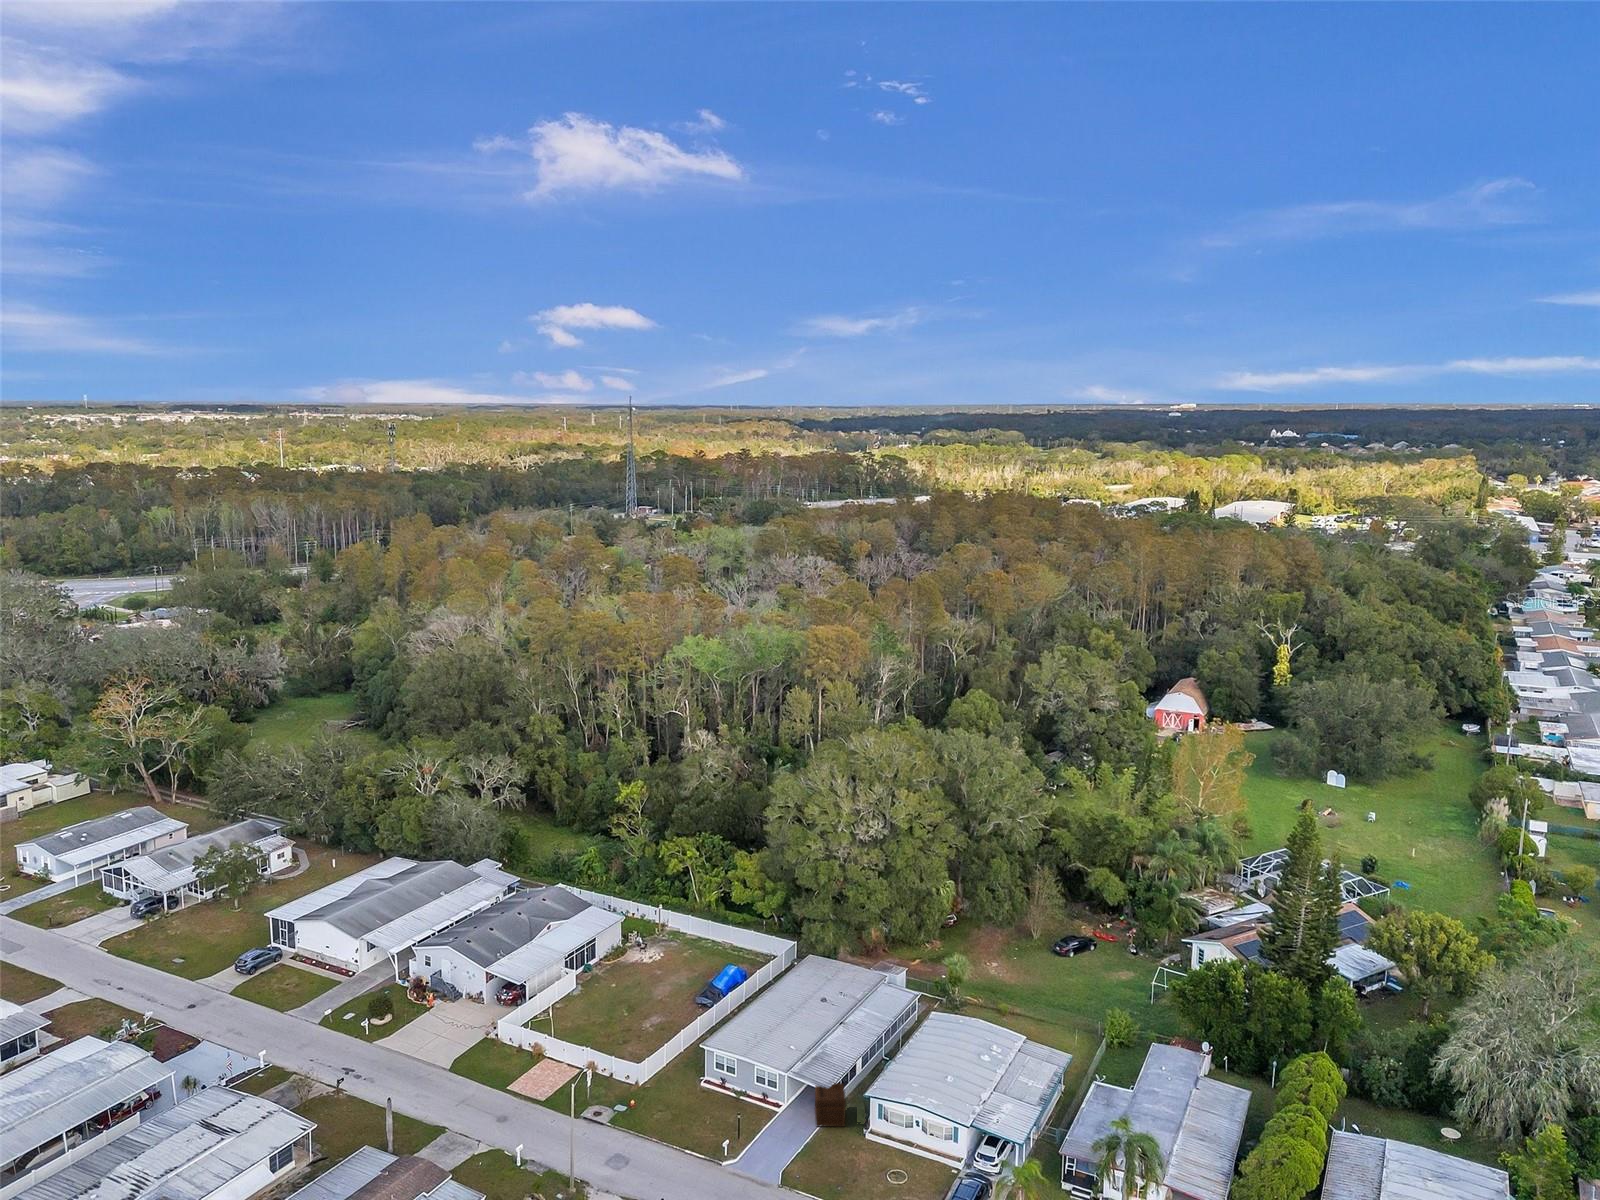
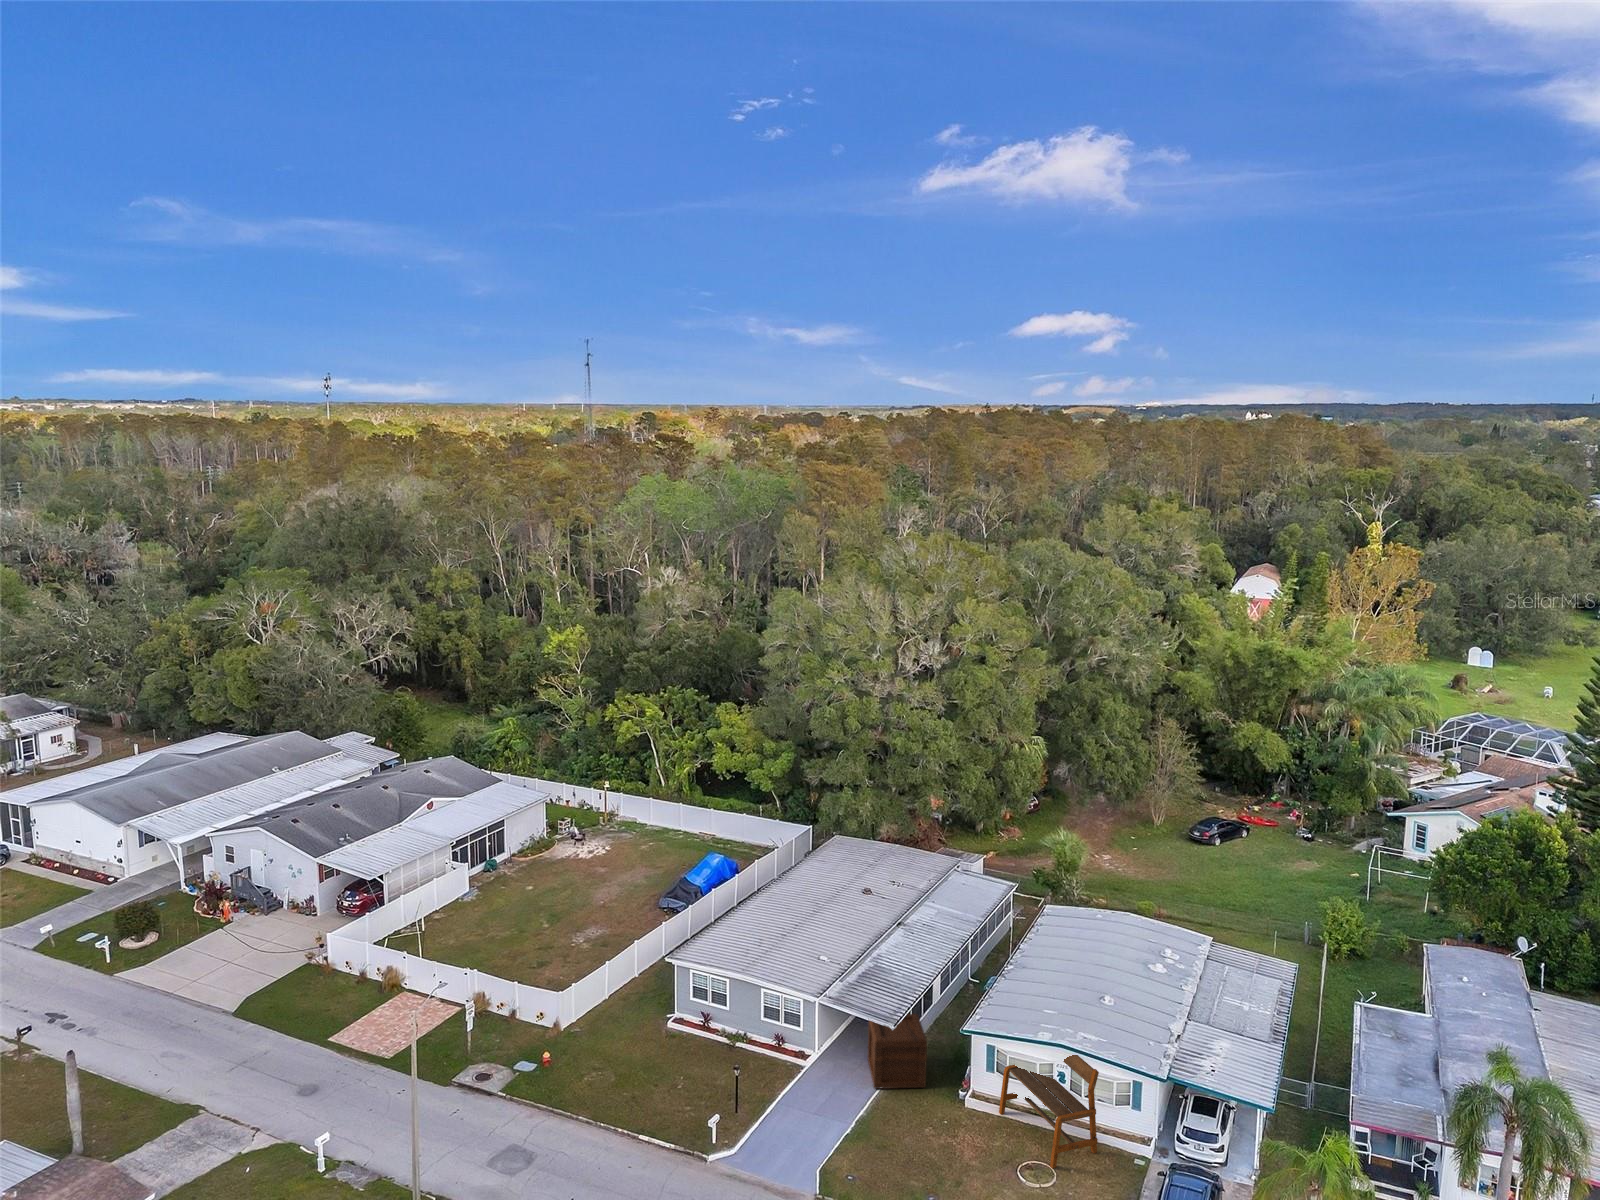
bench: none [883,1095,932,1174] -> present [999,1055,1099,1168]

